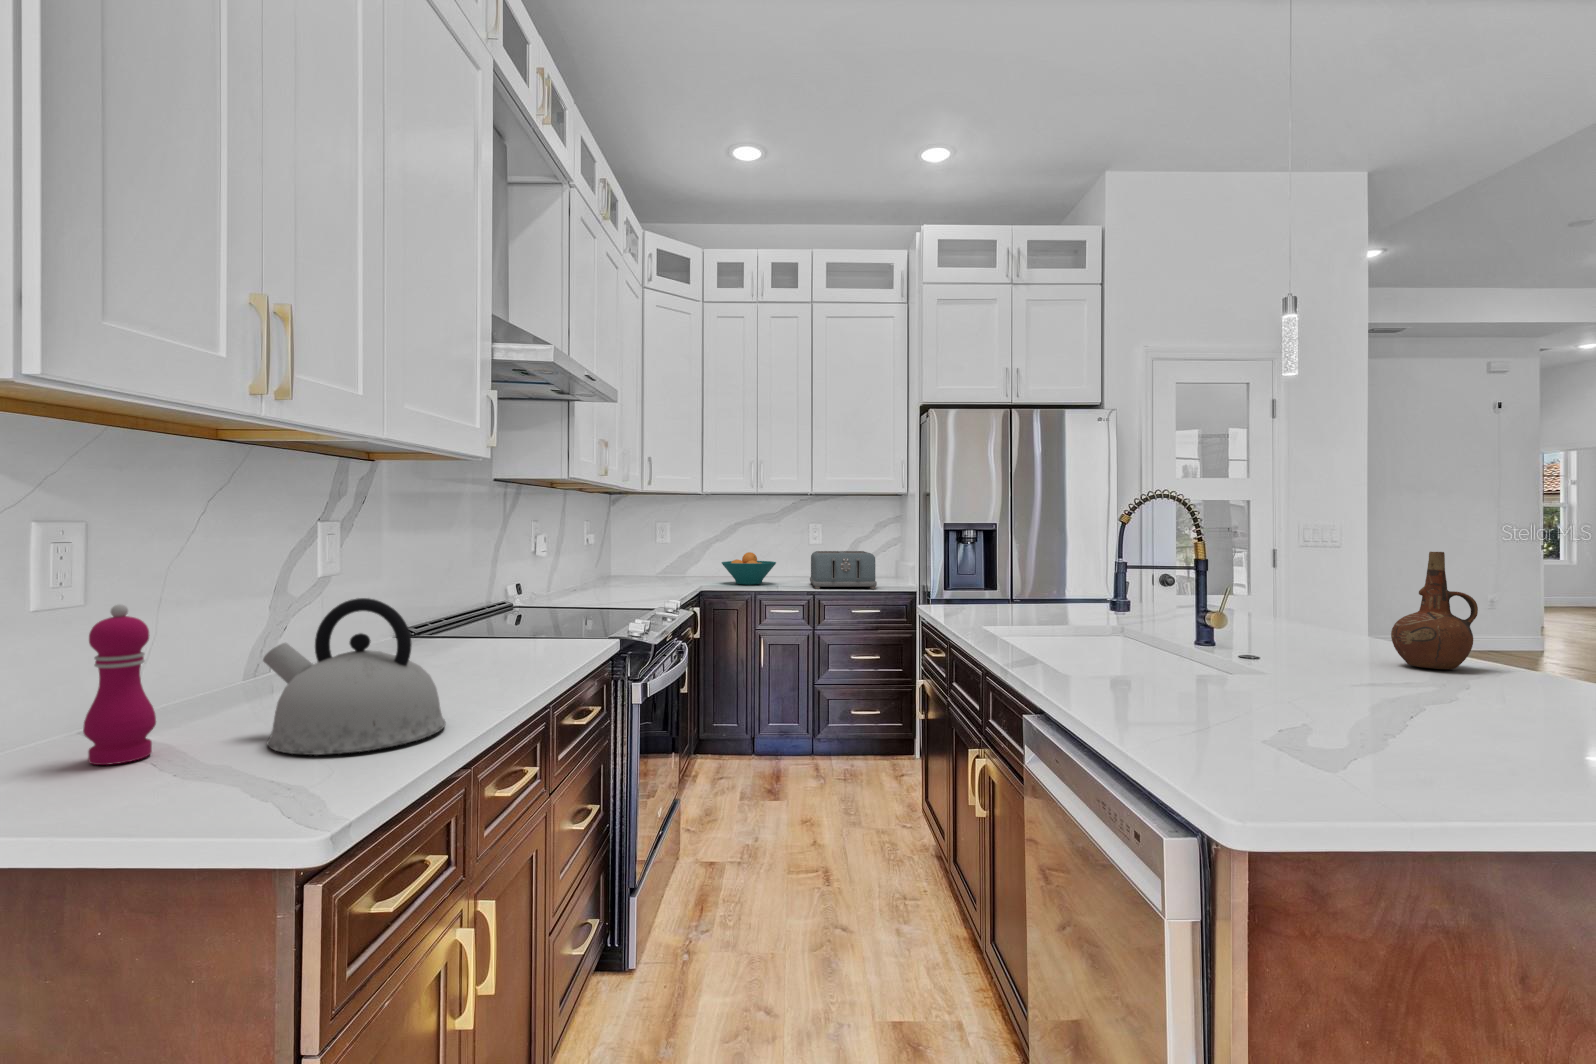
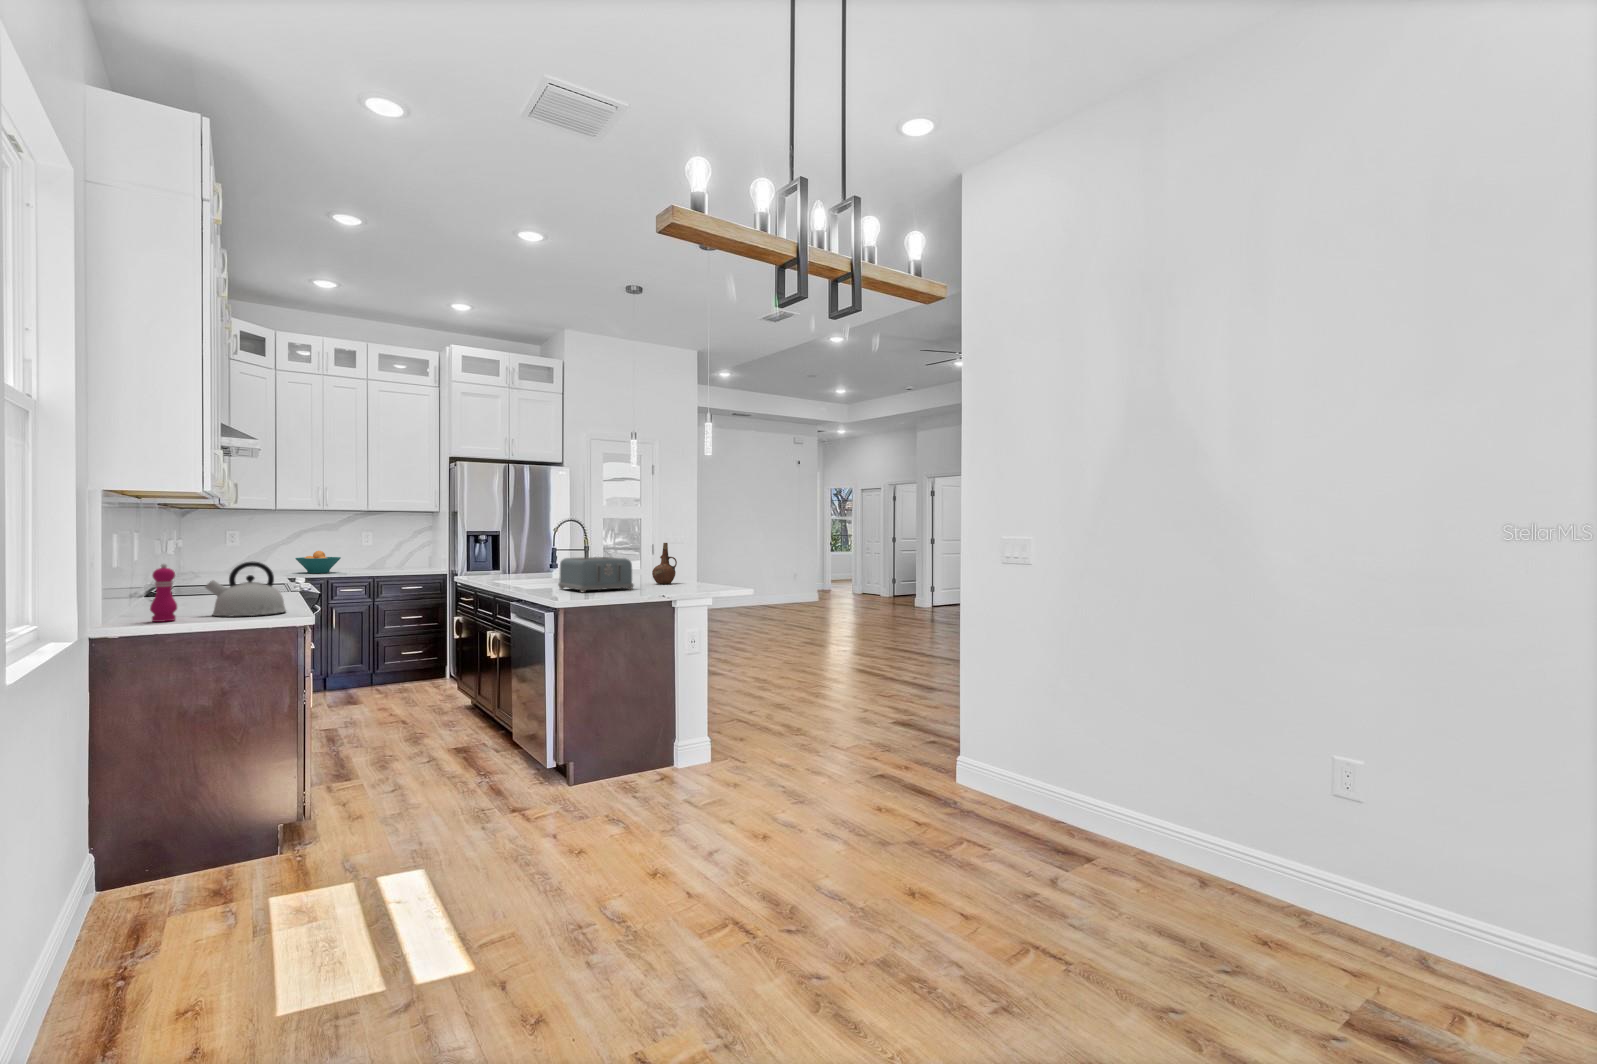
toaster: present [810,551,877,589] -> present [558,557,634,593]

